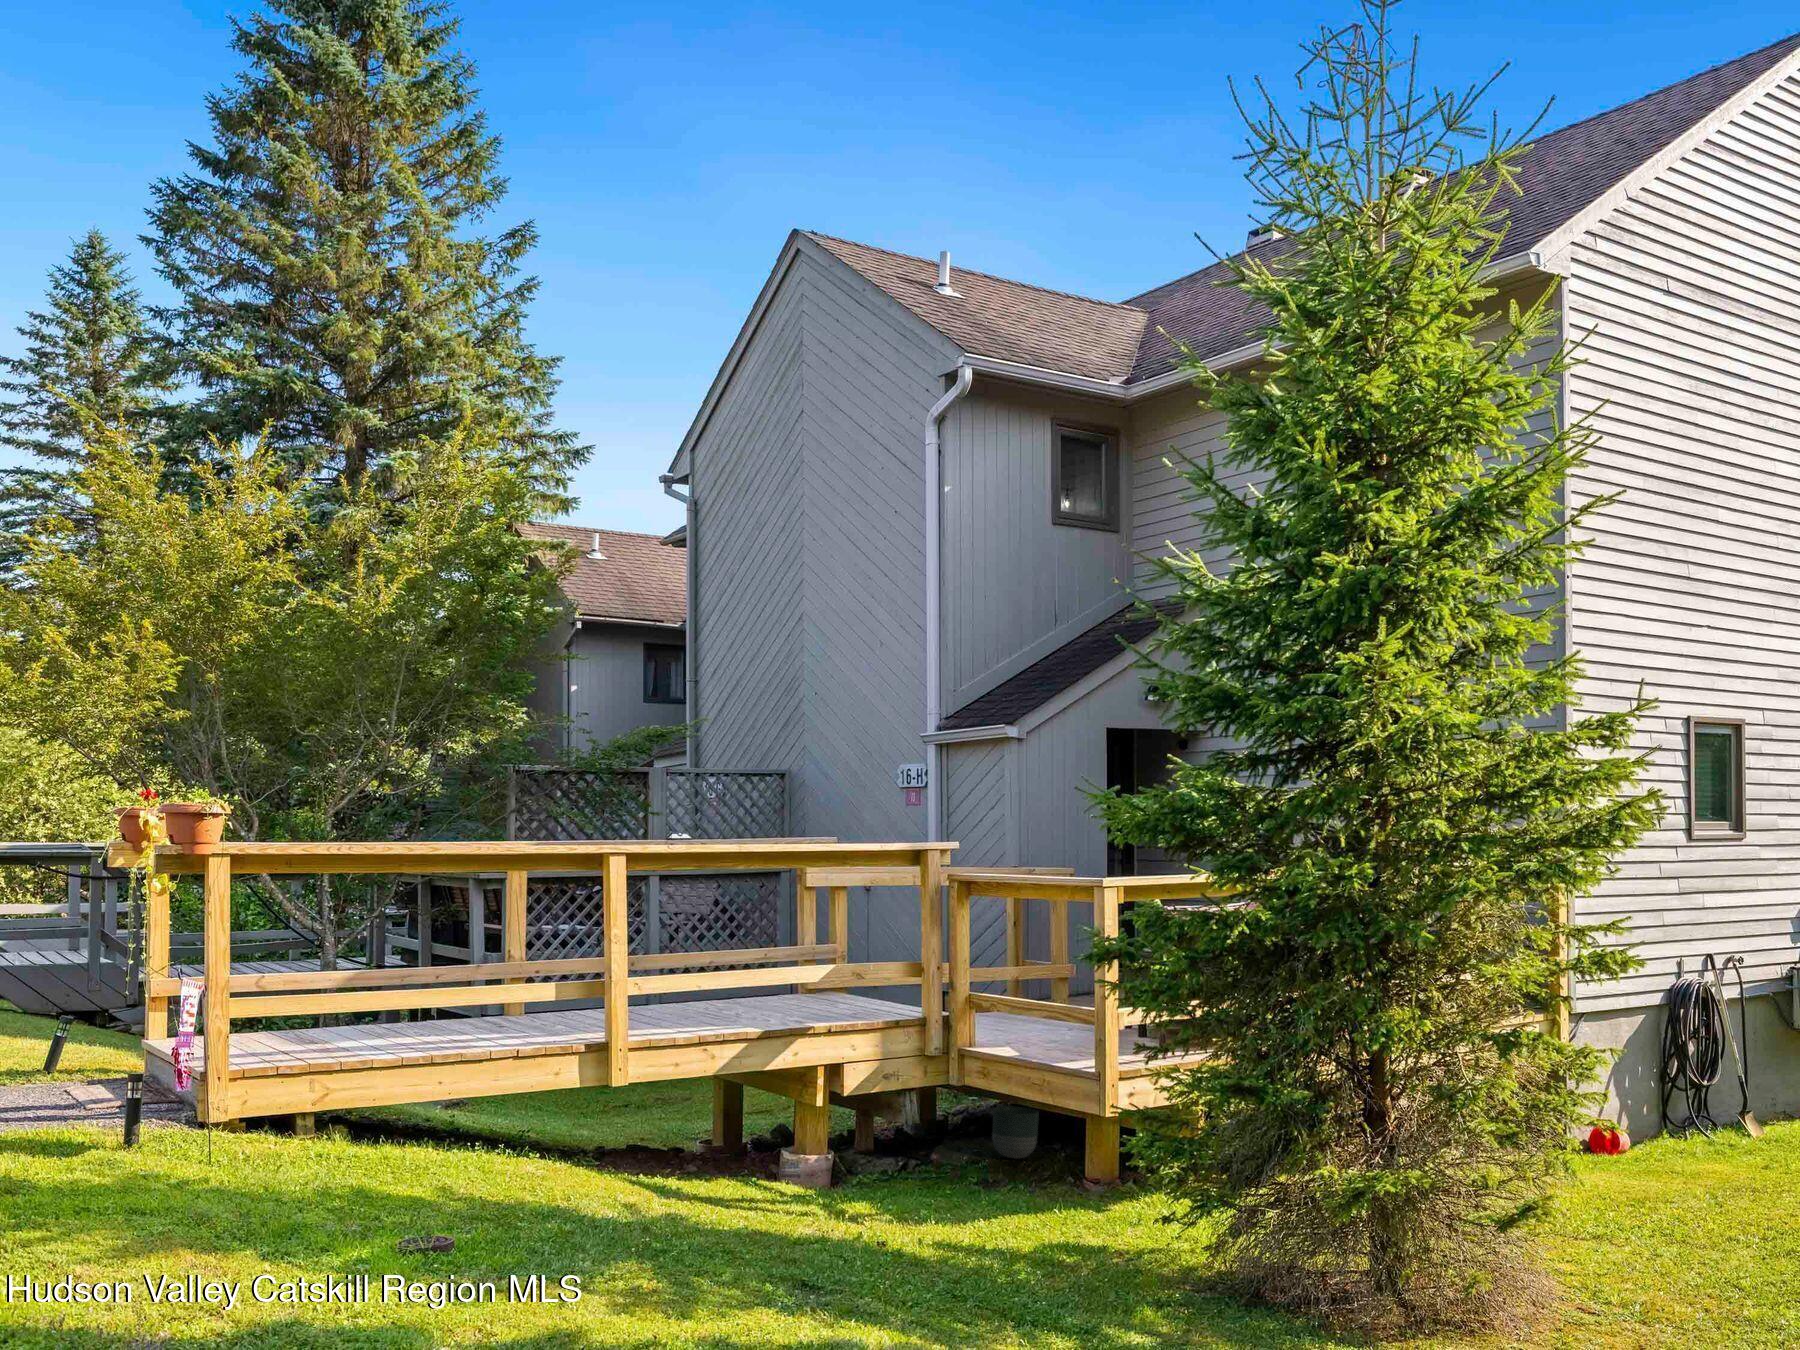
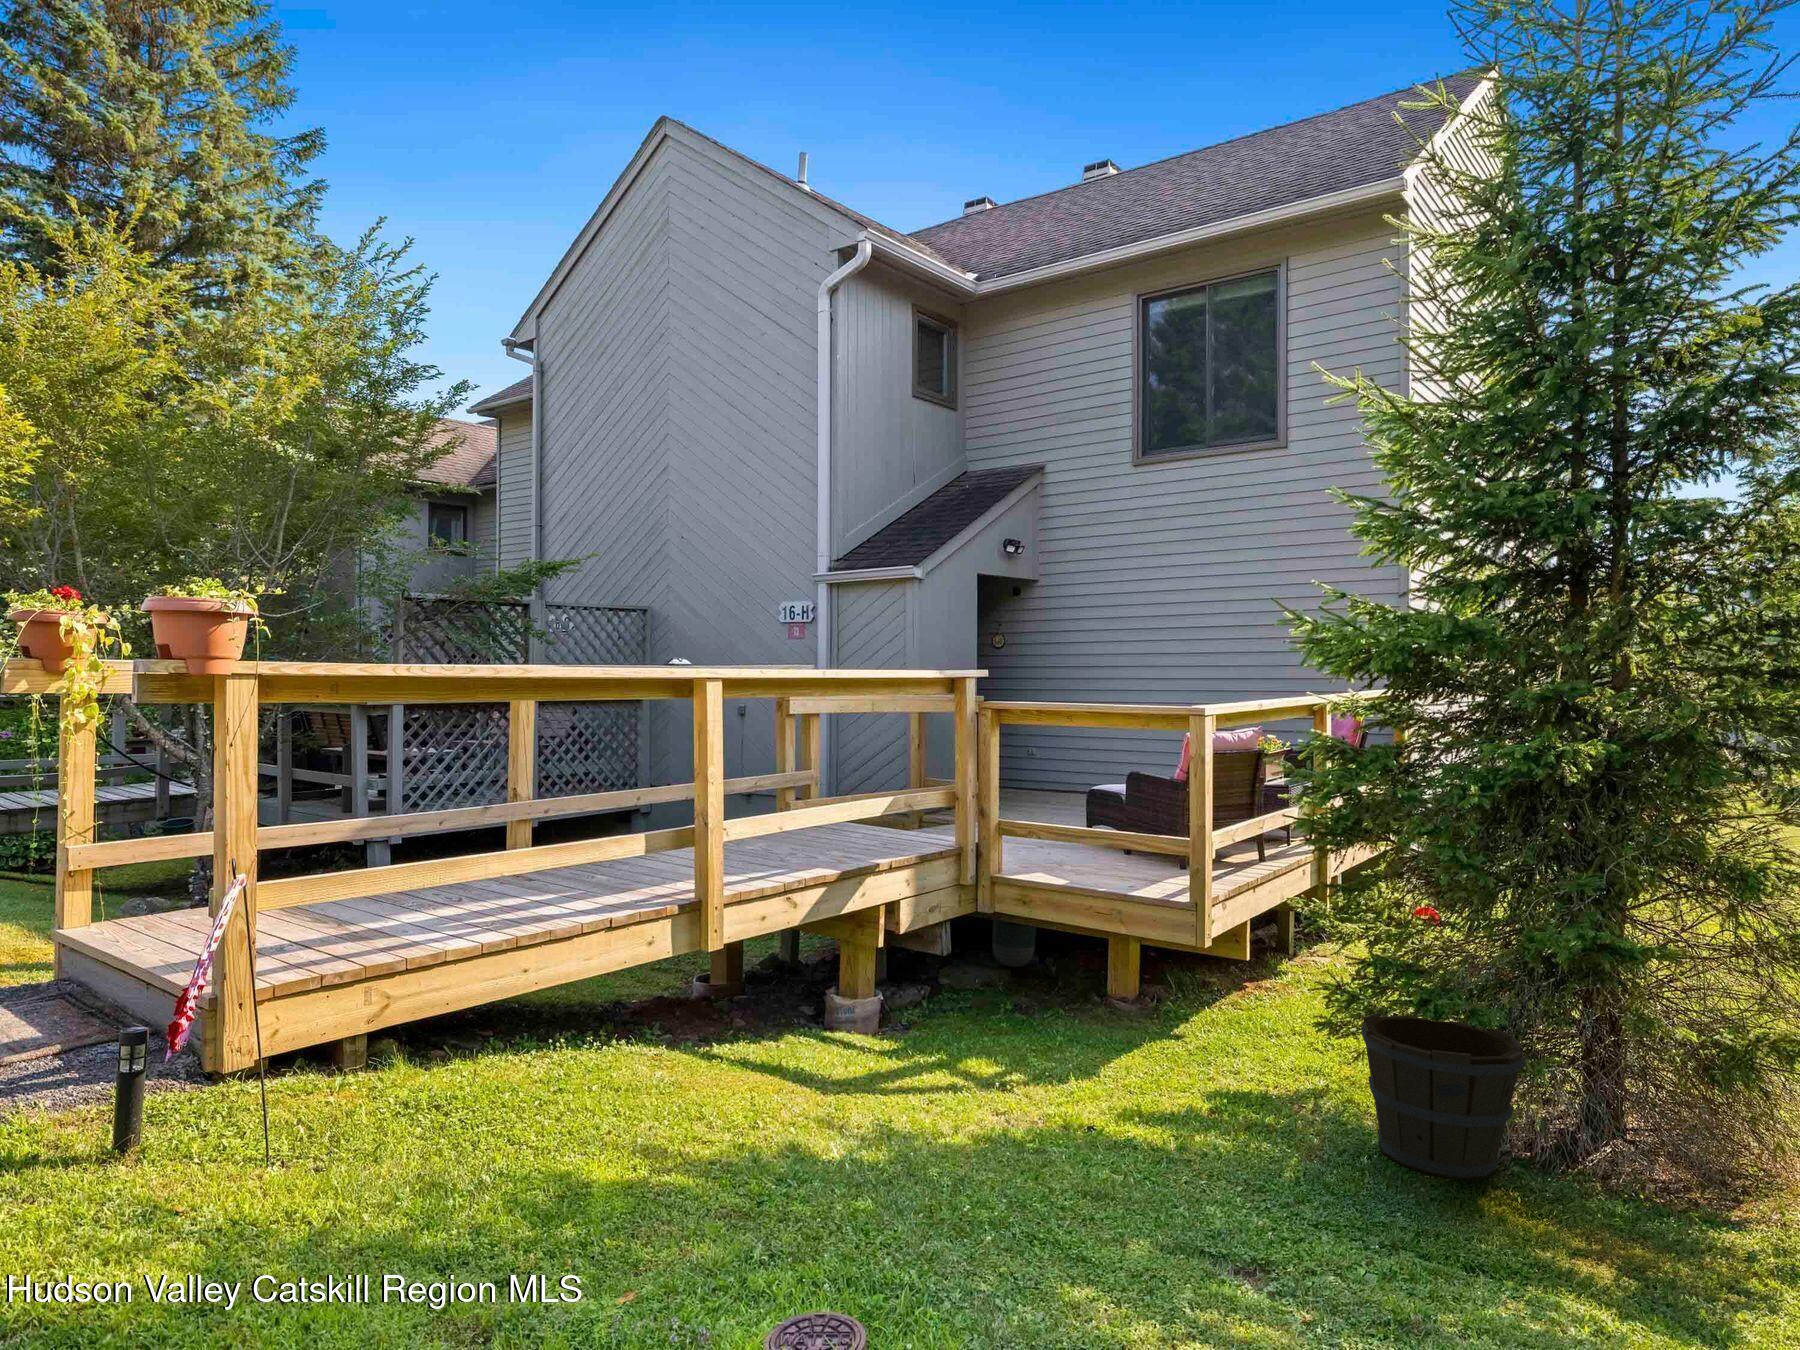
wooden bucket: none [1099,1167,1235,1313] -> present [1361,1013,1526,1180]

